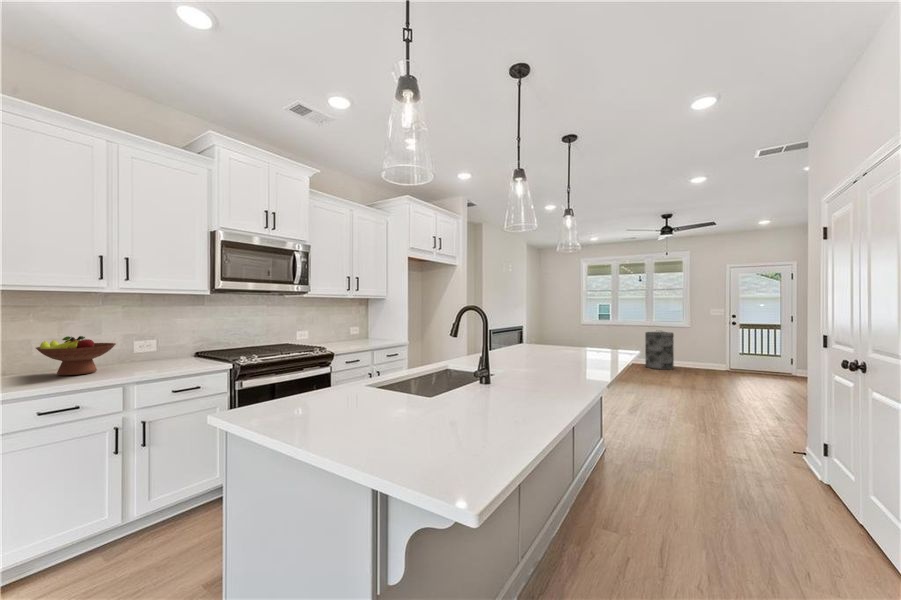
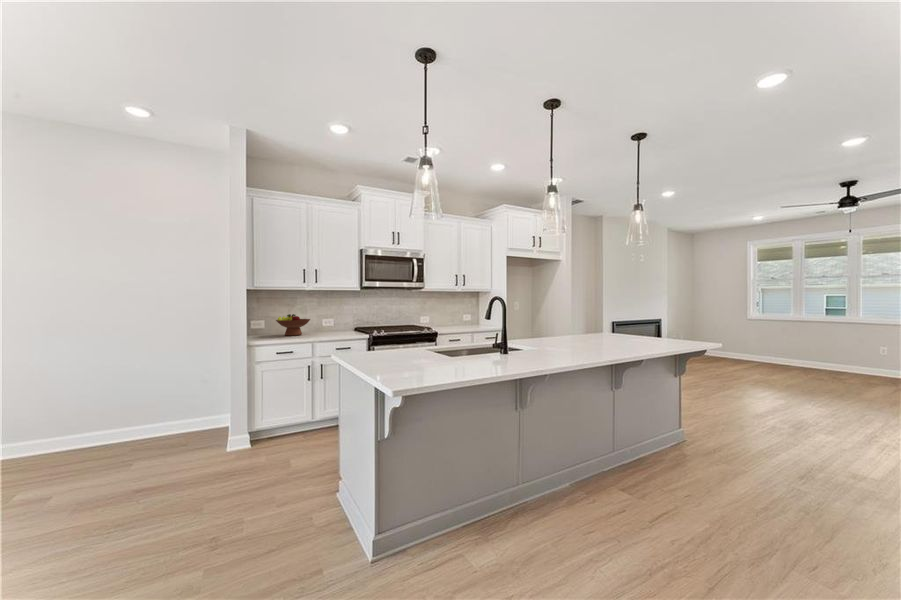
trash can: present [645,331,674,370] -> none [840,328,889,378]

